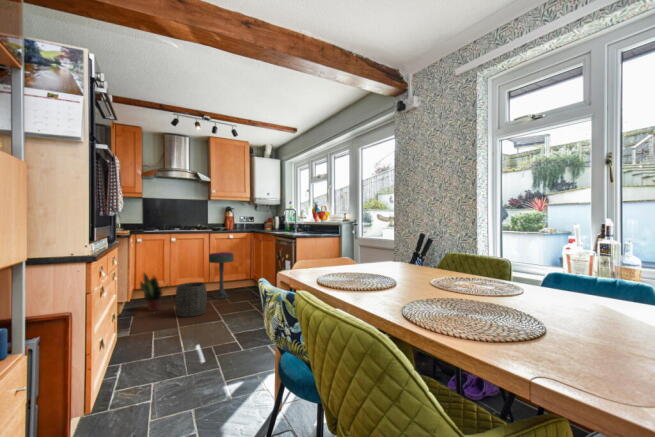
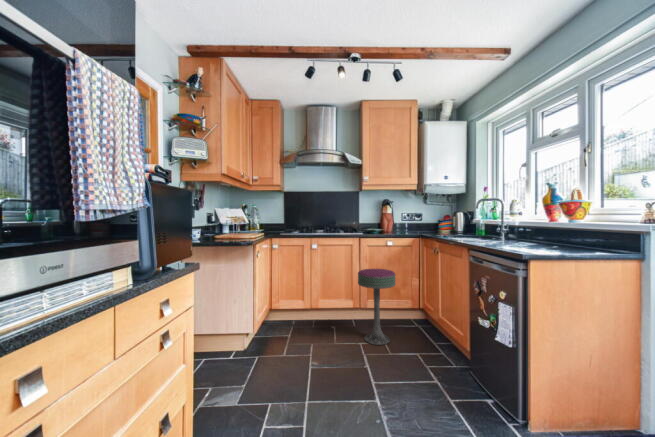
potted plant: present [140,273,164,311] -> none [262,296,299,357]
woven basket: present [176,282,207,317] -> none [302,323,351,394]

